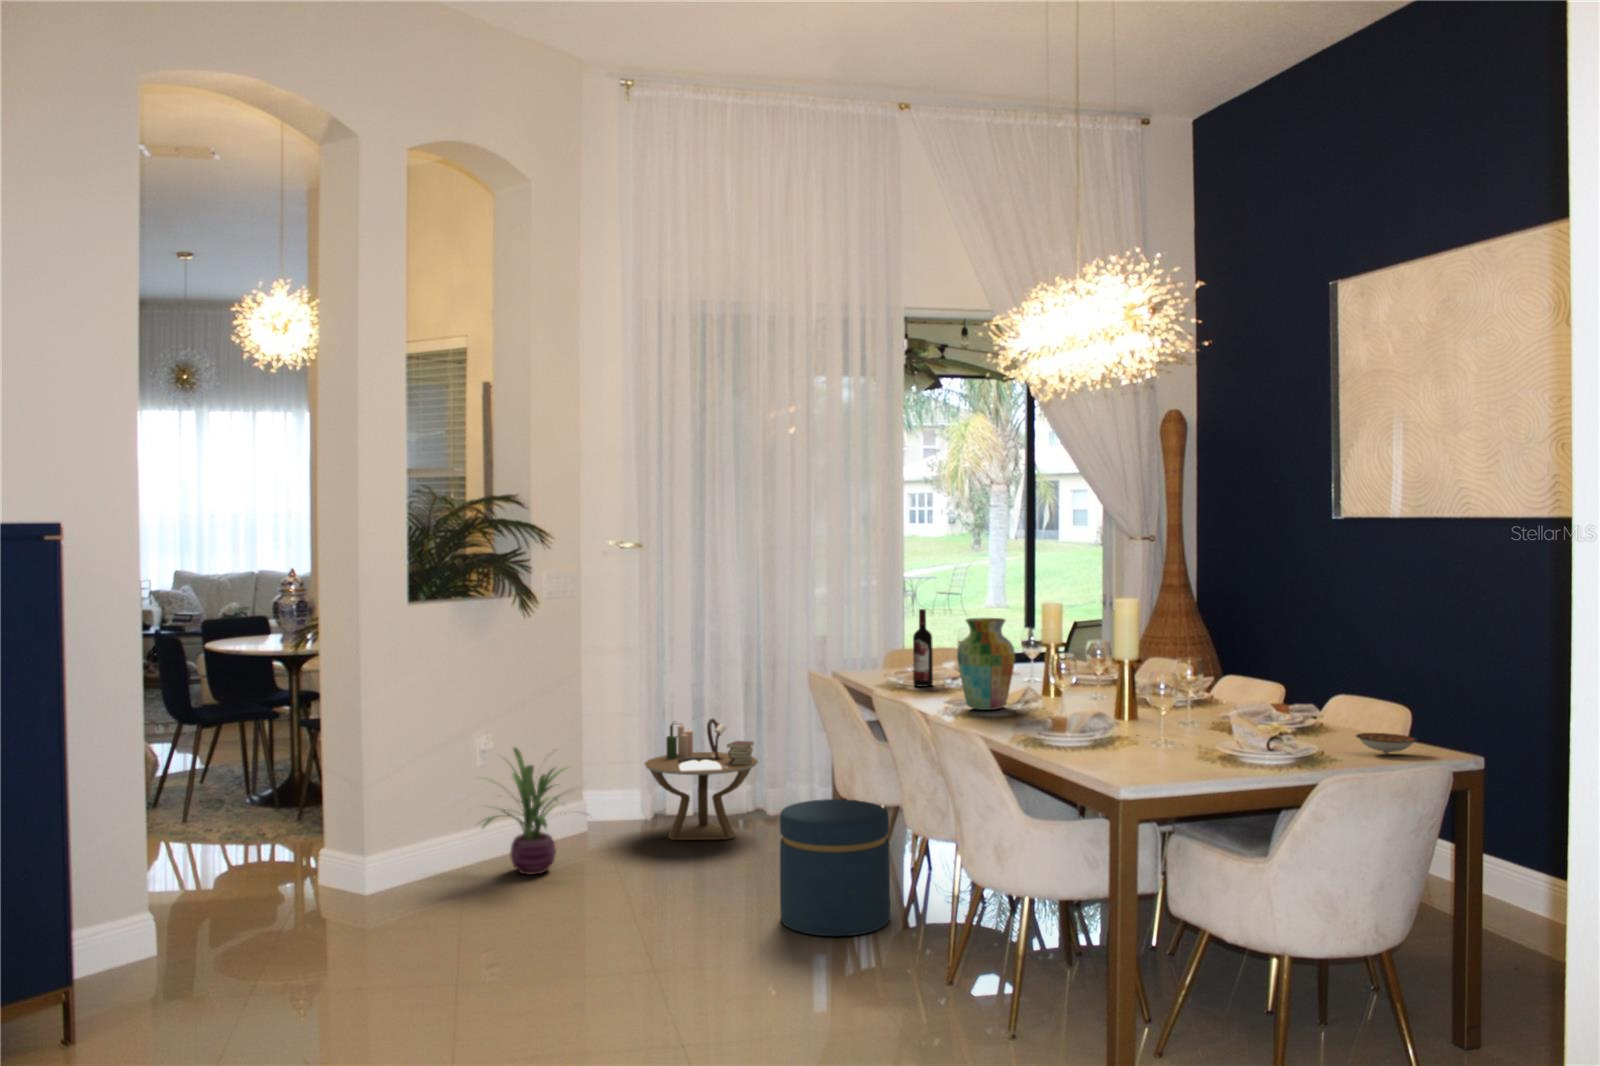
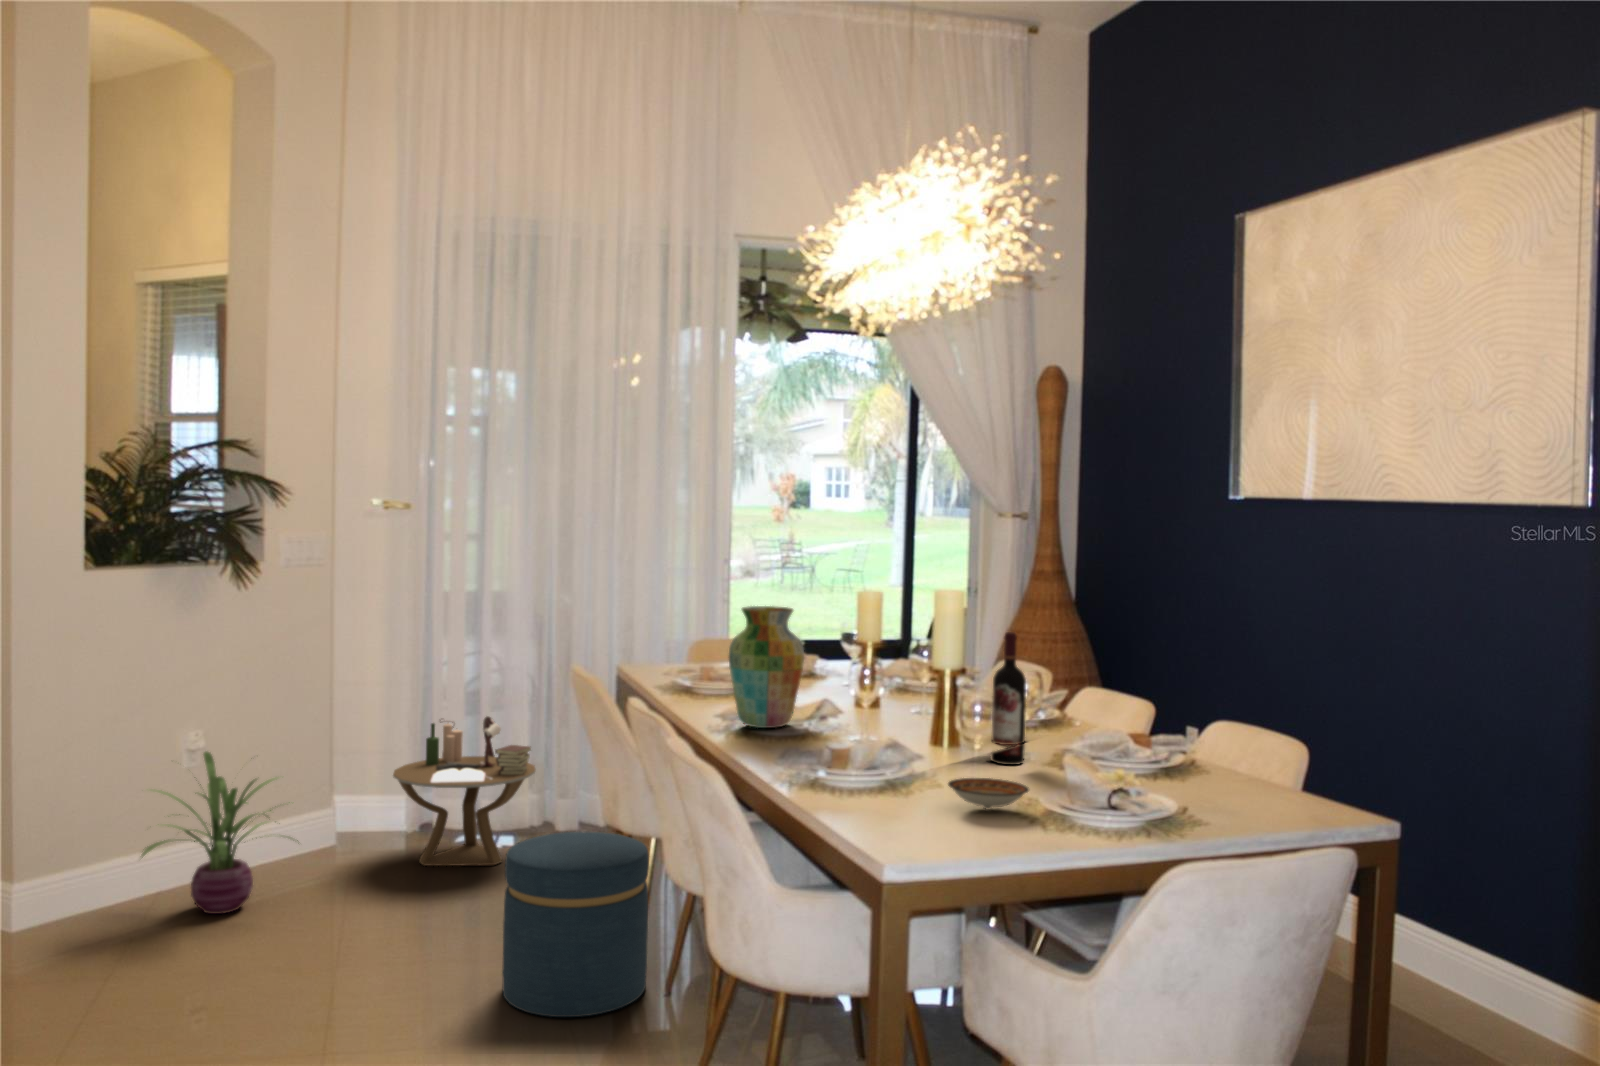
wine bottle: present [913,609,933,687] -> present [991,632,1026,765]
ceramic bowl: present [1356,733,1417,754] -> present [948,778,1029,809]

